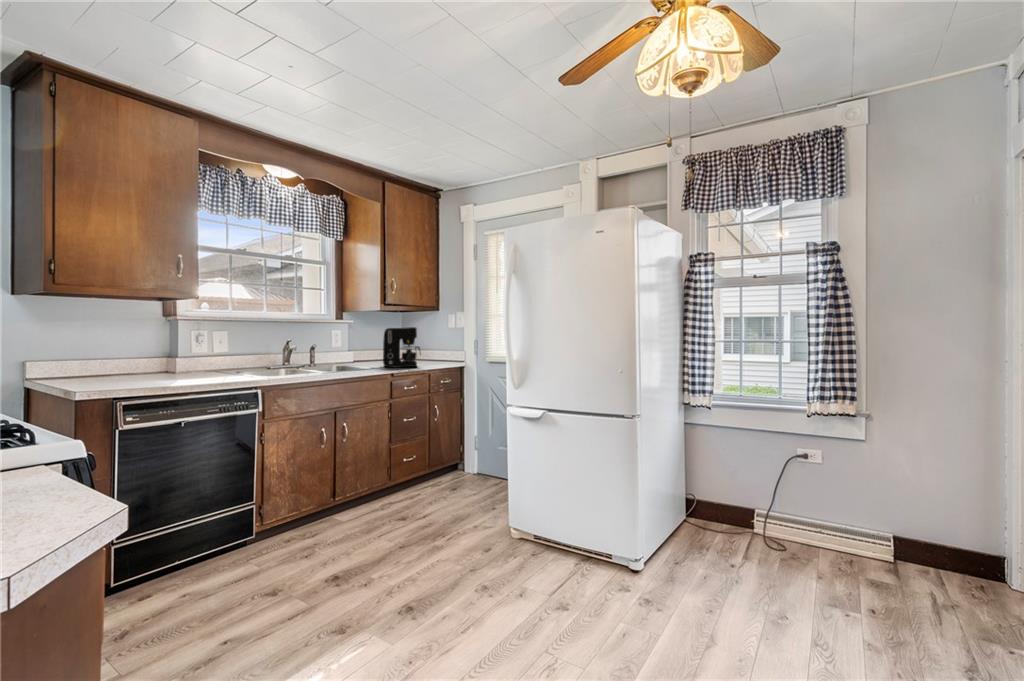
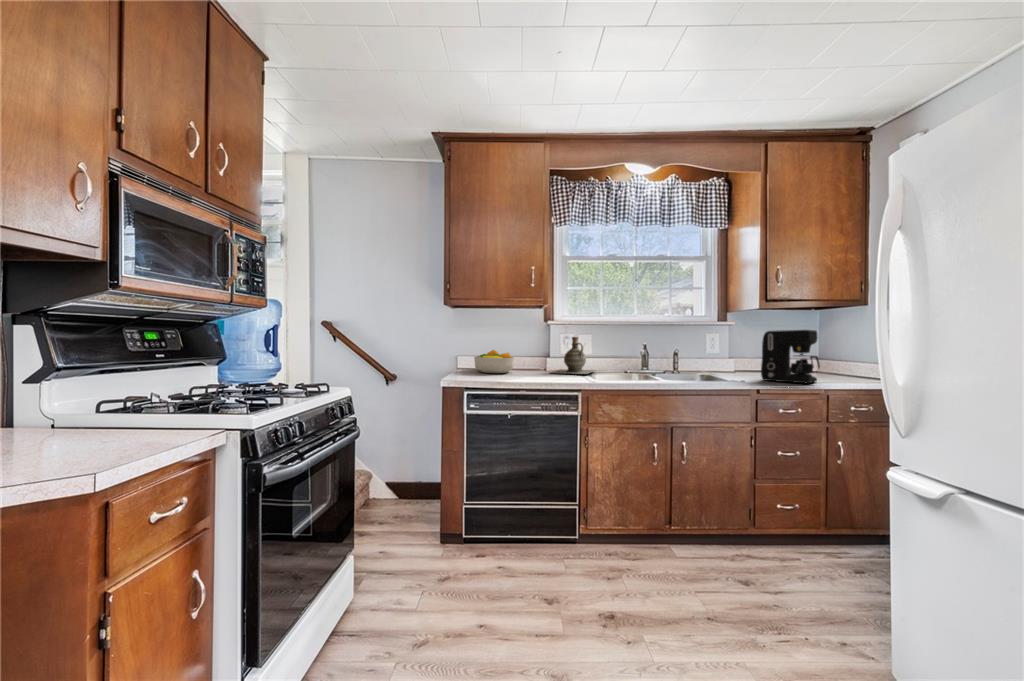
ceramic jug: none [190,335,240,375] -> present [551,337,595,374]
fruit bowl: none [82,352,150,380] -> present [474,350,515,373]

